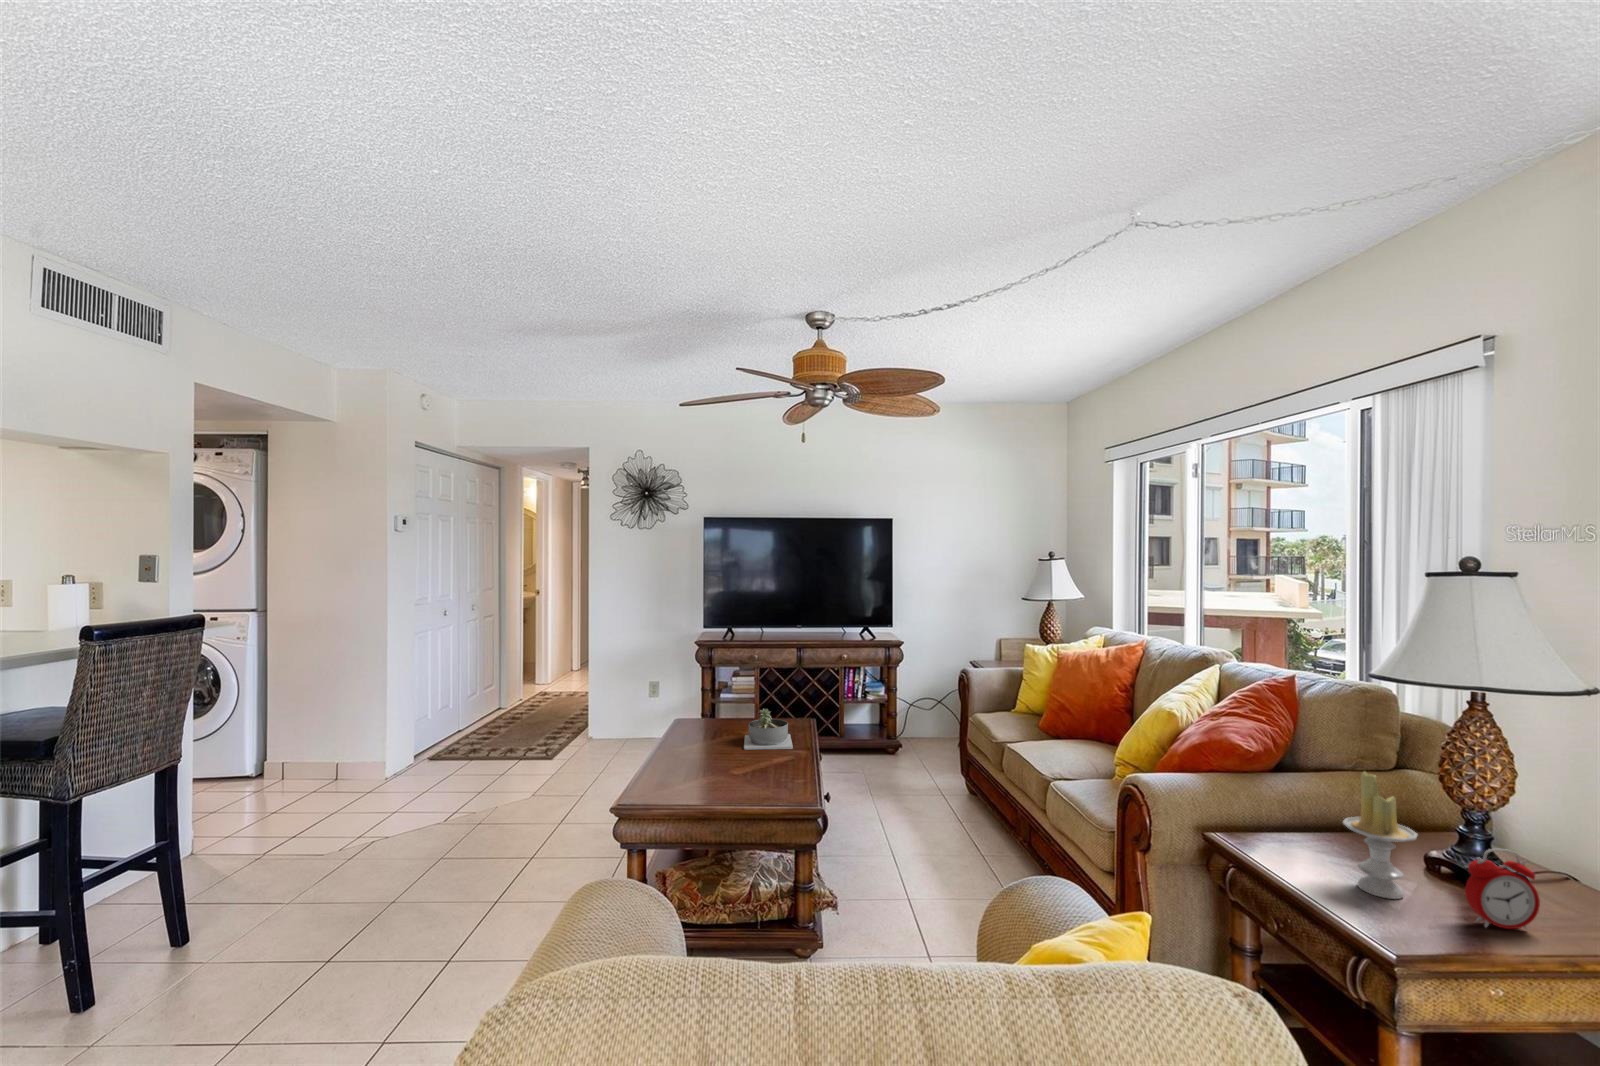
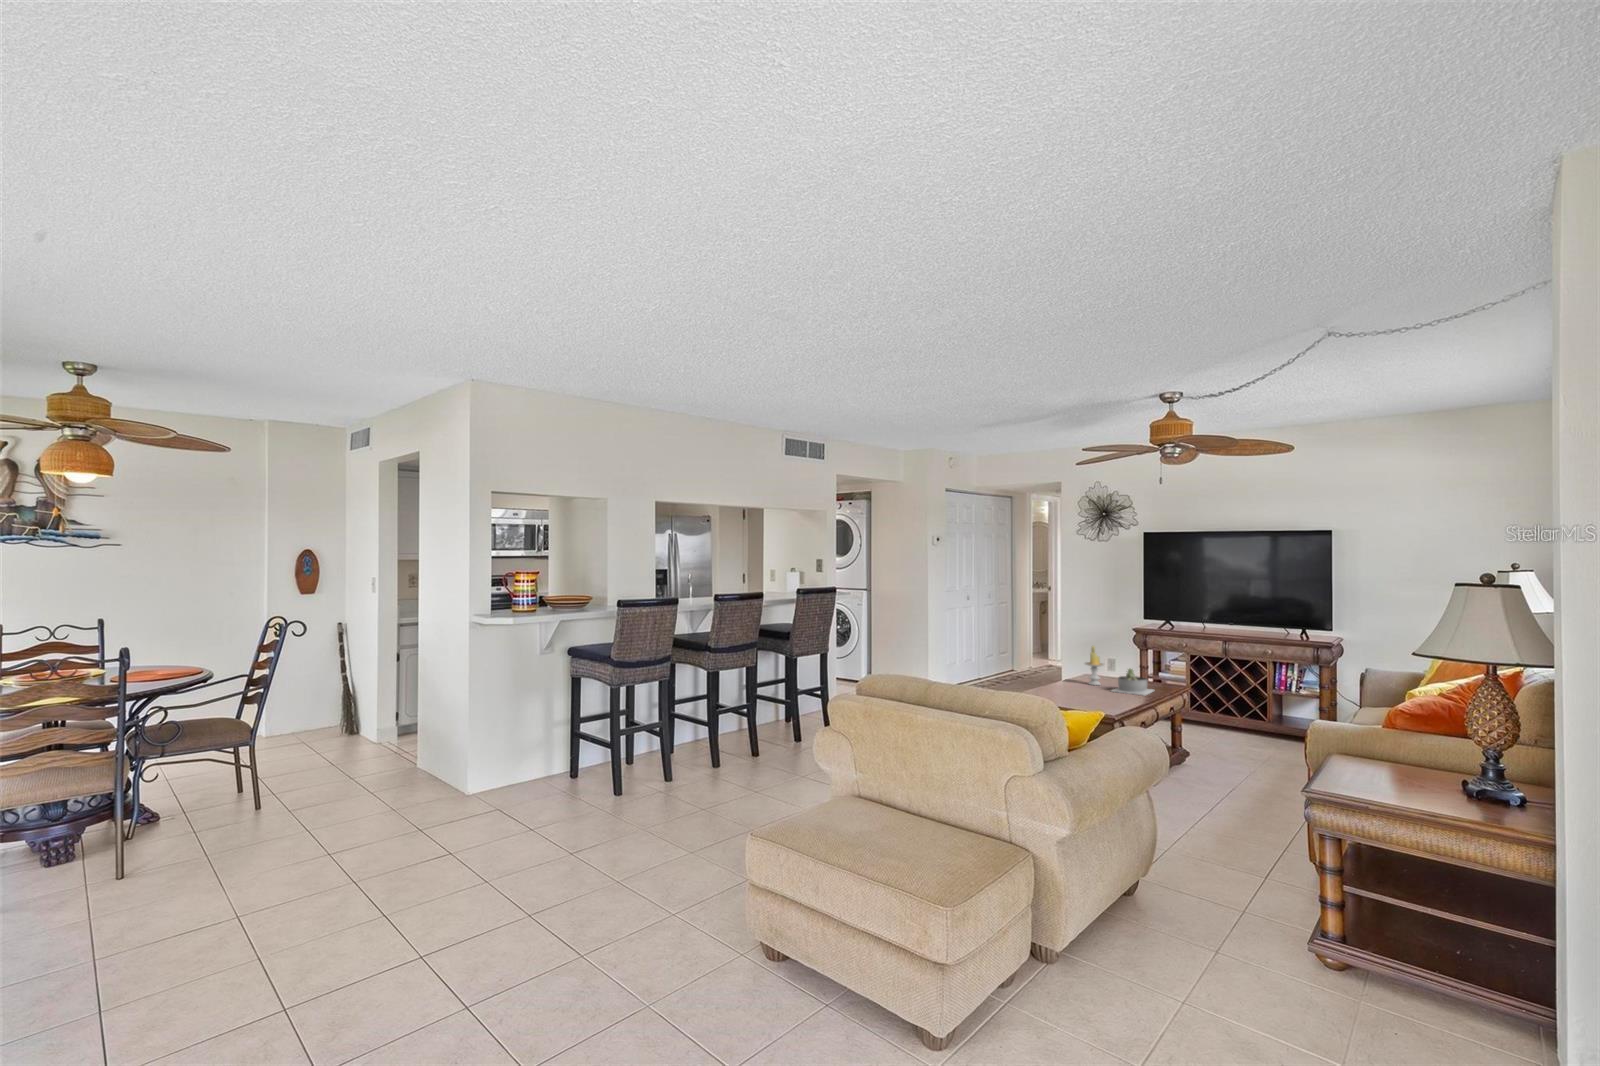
candle: present [1343,772,1417,899] -> present [1085,646,1104,685]
alarm clock: present [1465,849,1540,930] -> none [1399,746,1444,797]

